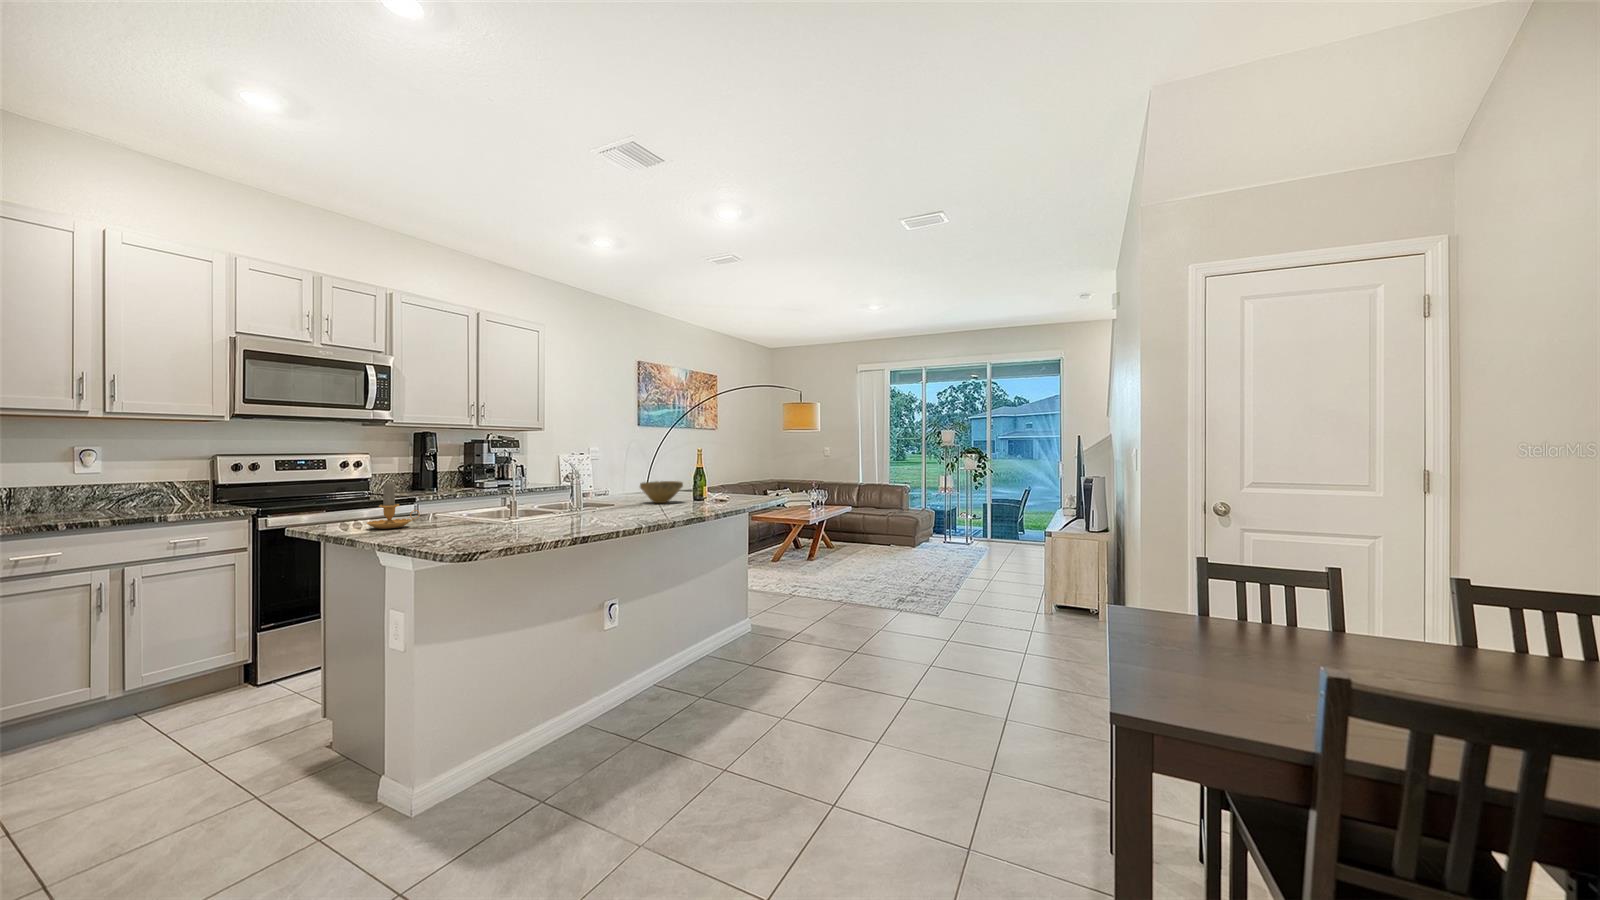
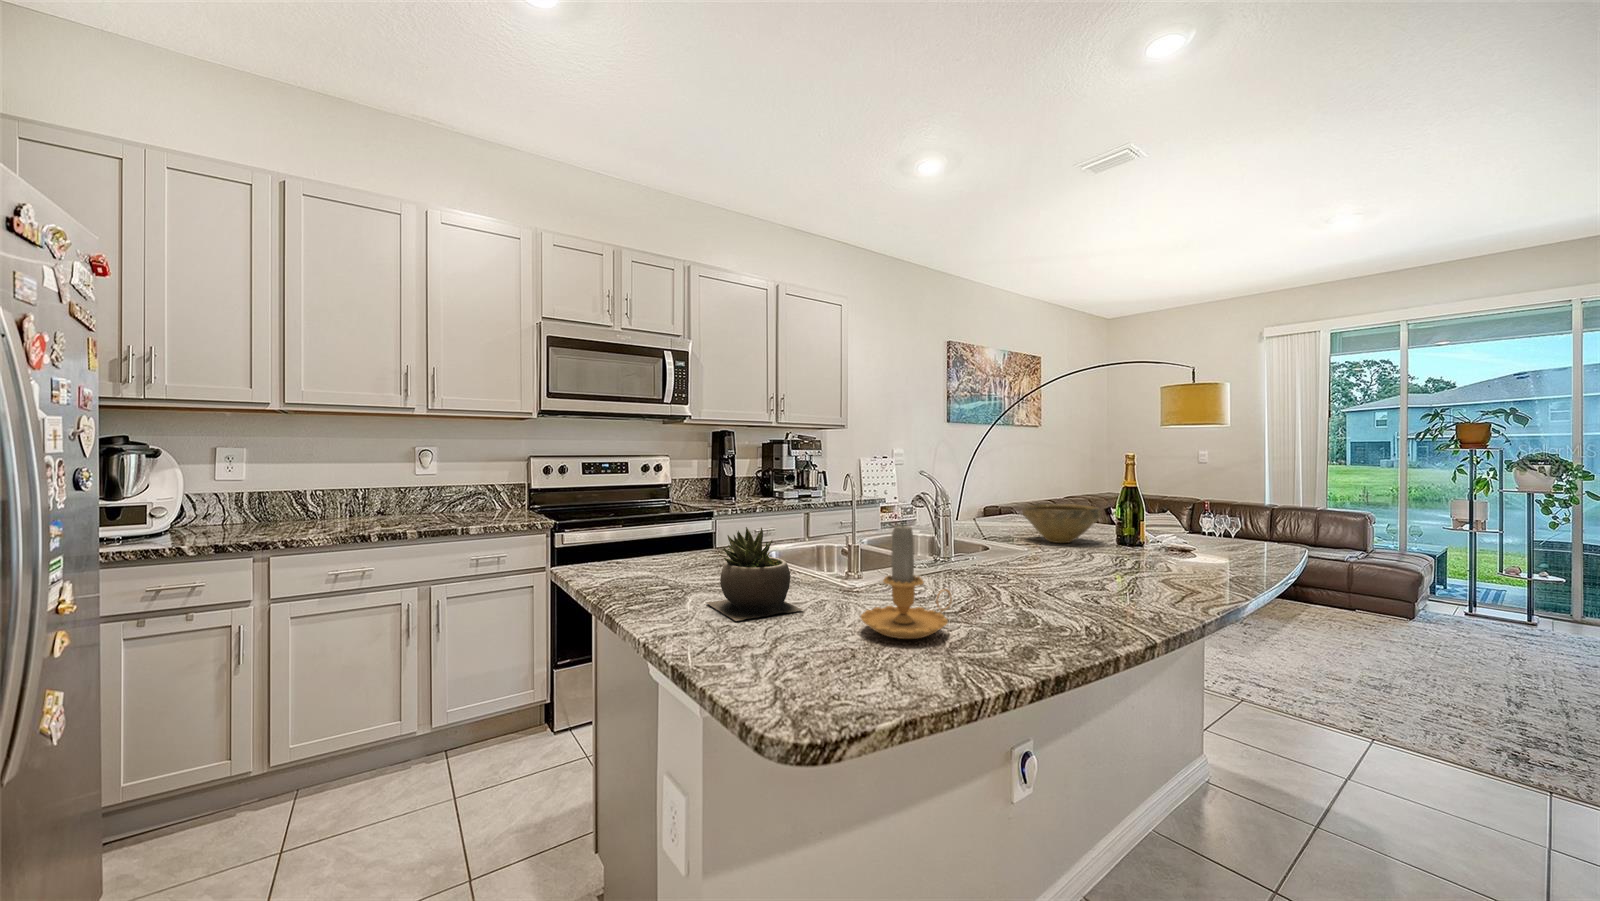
candle: present [367,483,420,529] -> present [861,525,952,639]
succulent plant: none [416,490,475,535] -> present [707,527,803,621]

